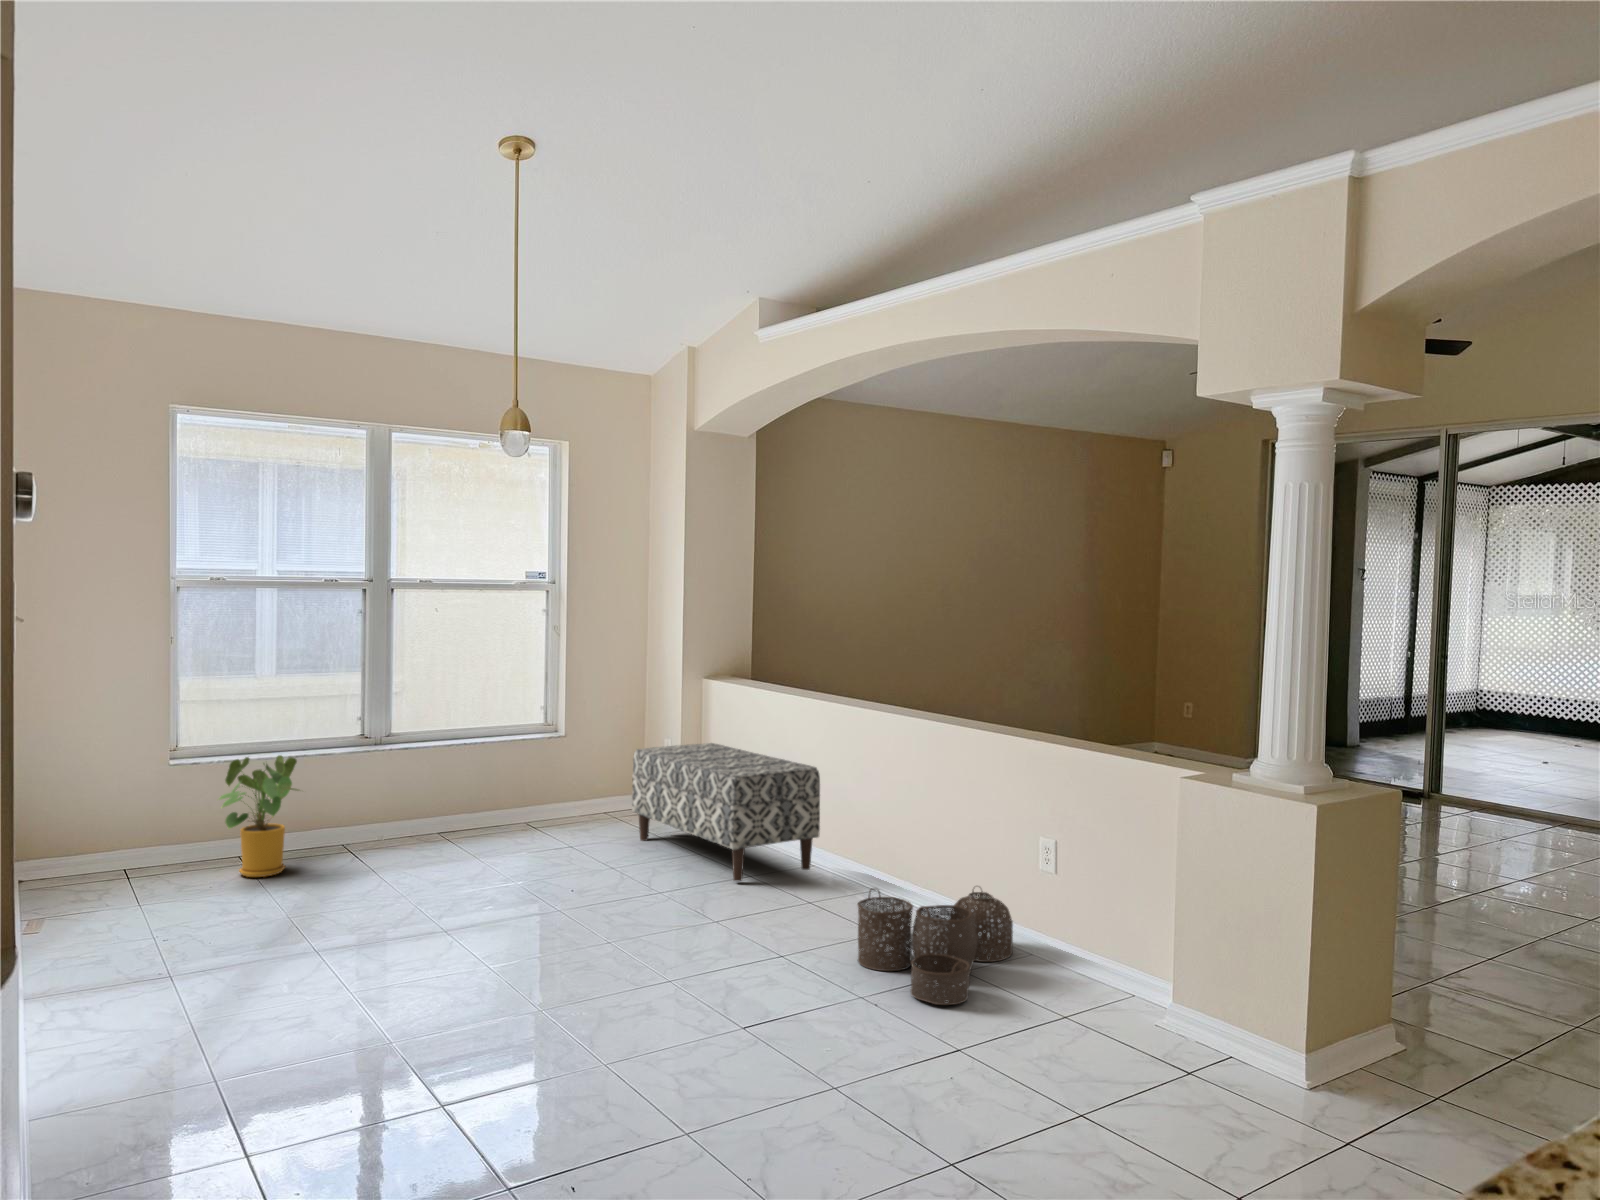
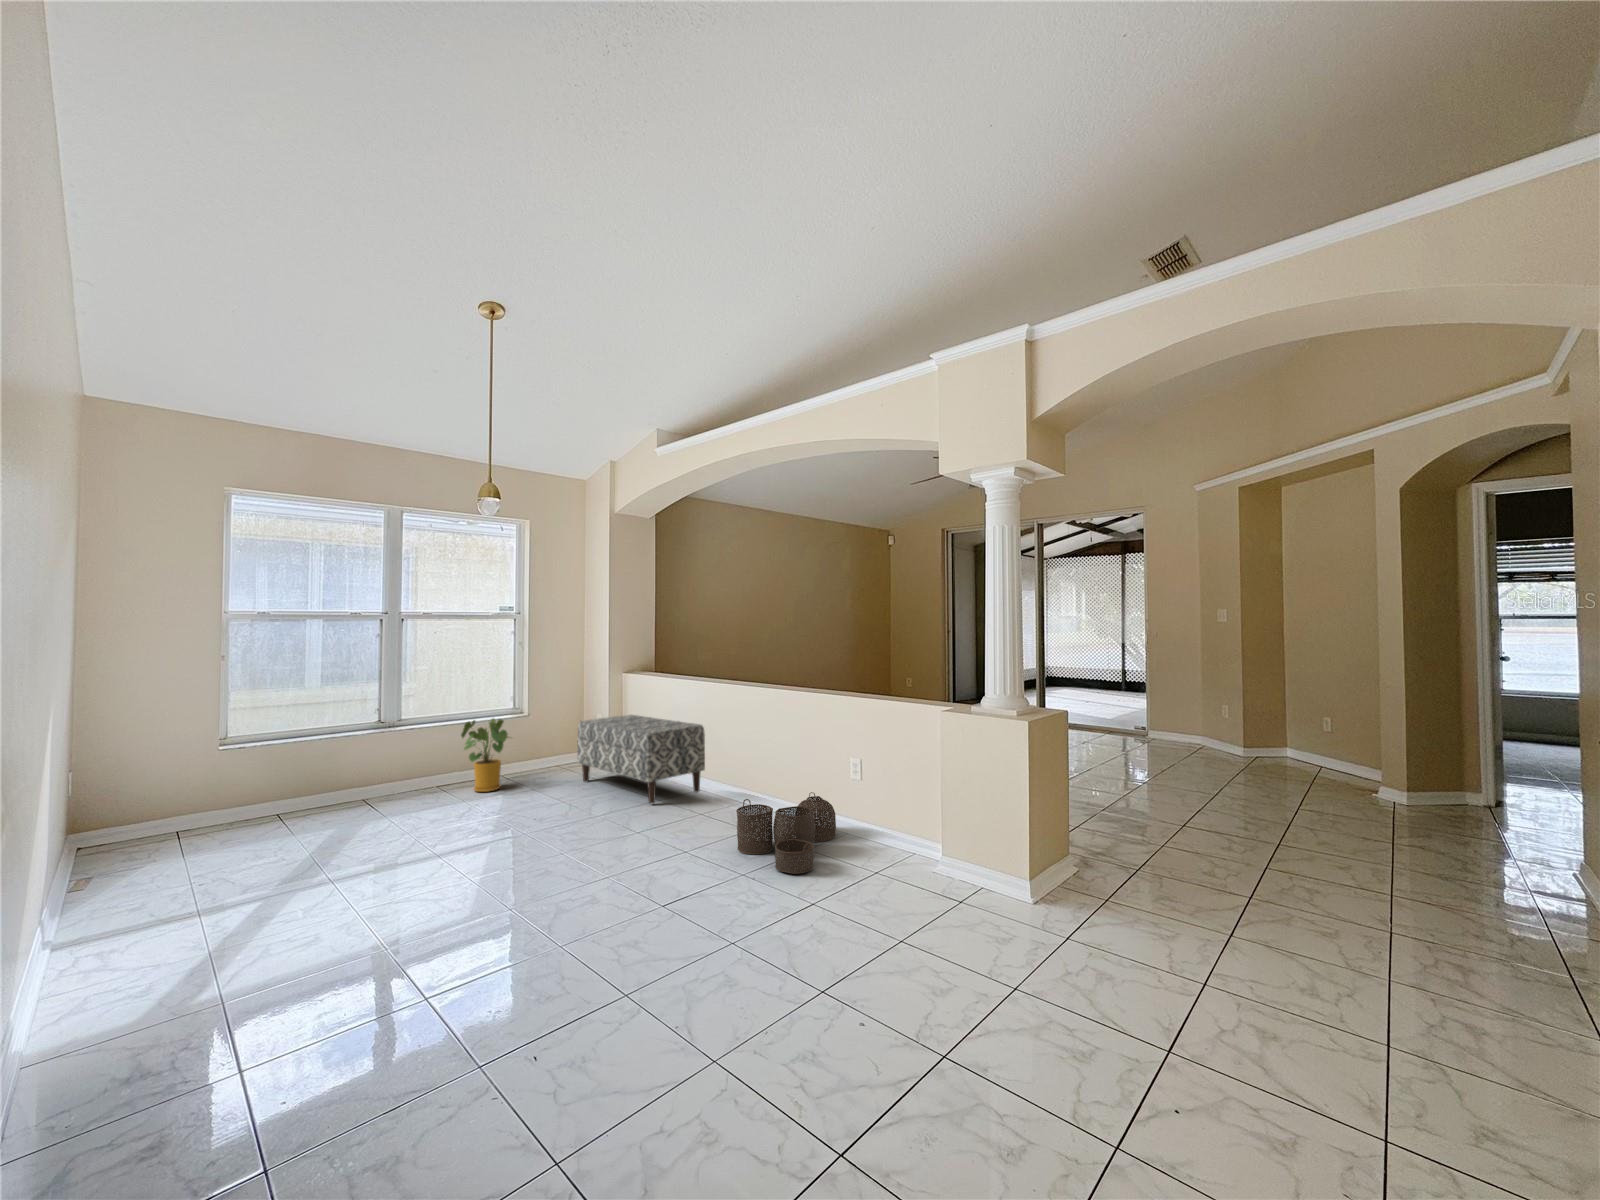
house plant: present [219,755,299,877] -> present [461,719,509,792]

